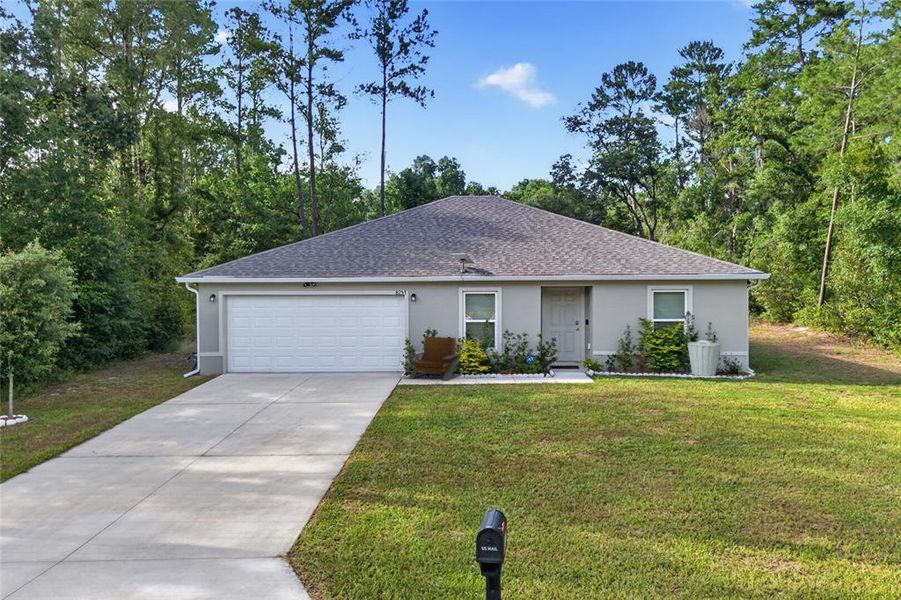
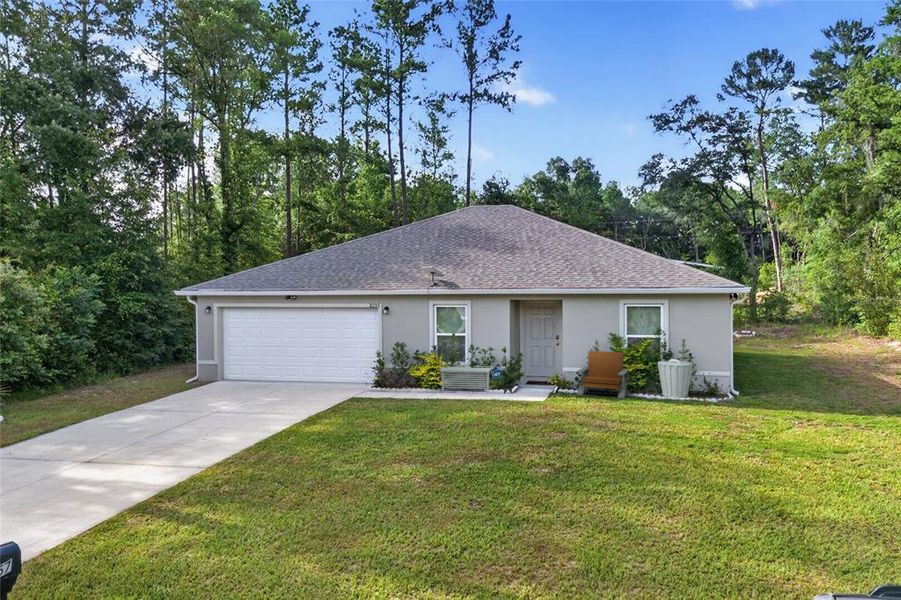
lounge chair: present [409,337,462,381] -> present [577,351,630,399]
storage bench: none [480,352,531,377] -> present [440,366,491,392]

